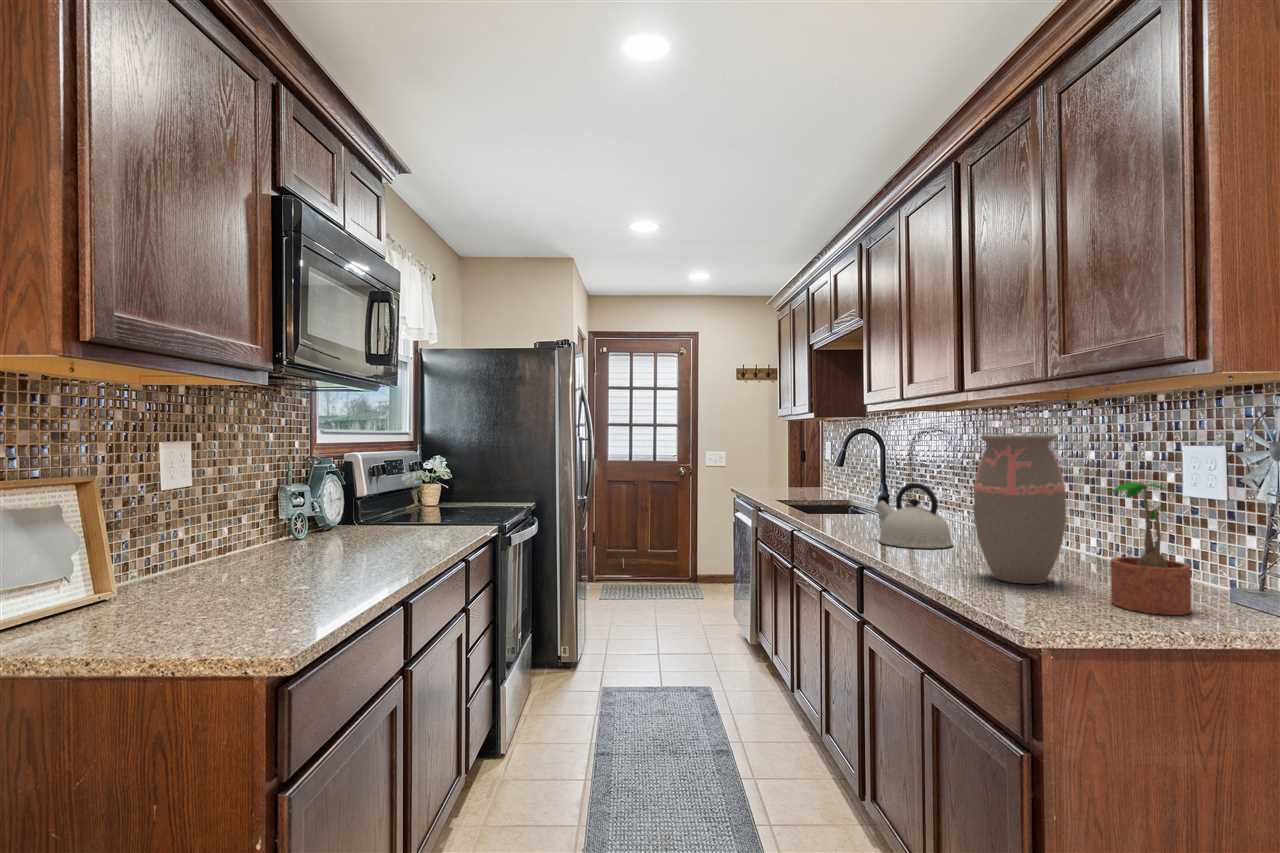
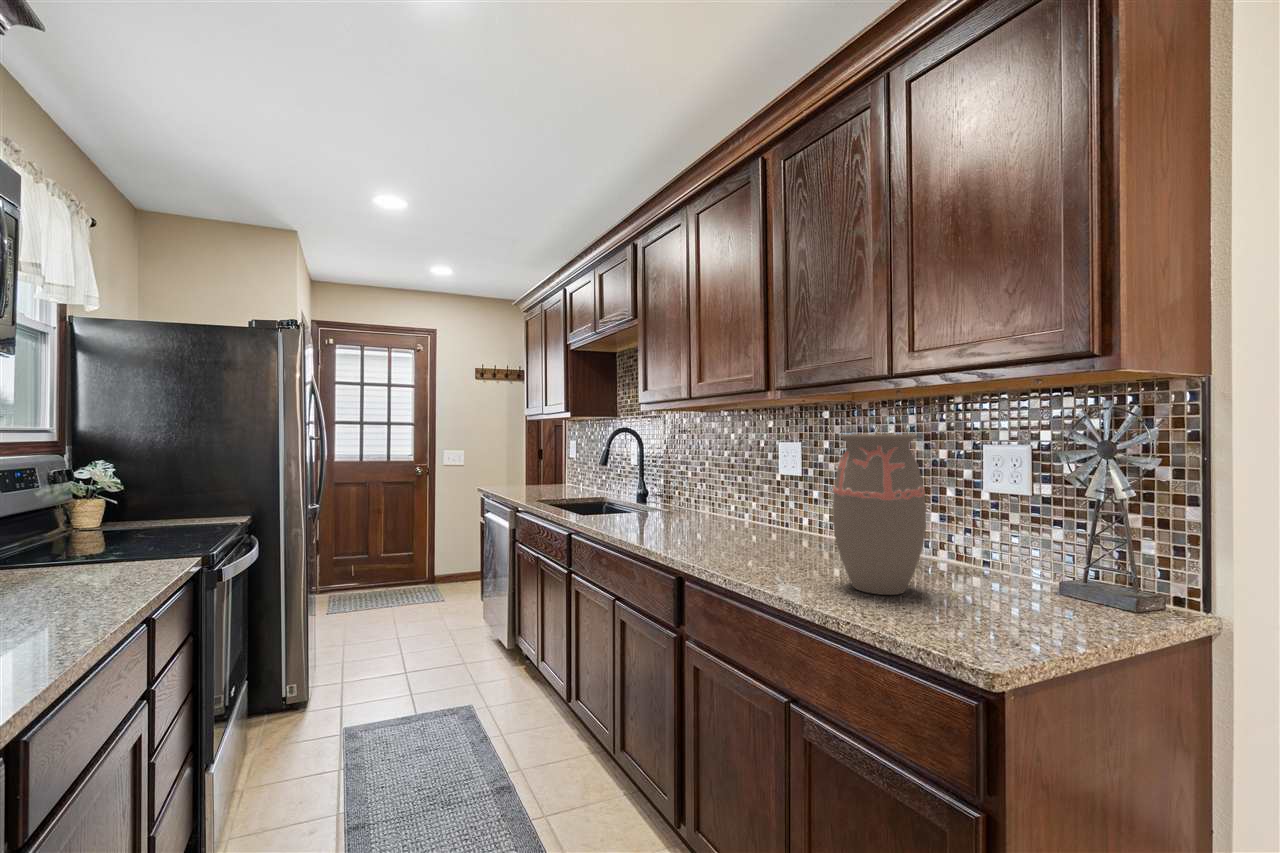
potted plant: present [1111,482,1191,615] -> none [990,484,1075,625]
kettle: present [875,483,953,549] -> none [682,484,760,554]

